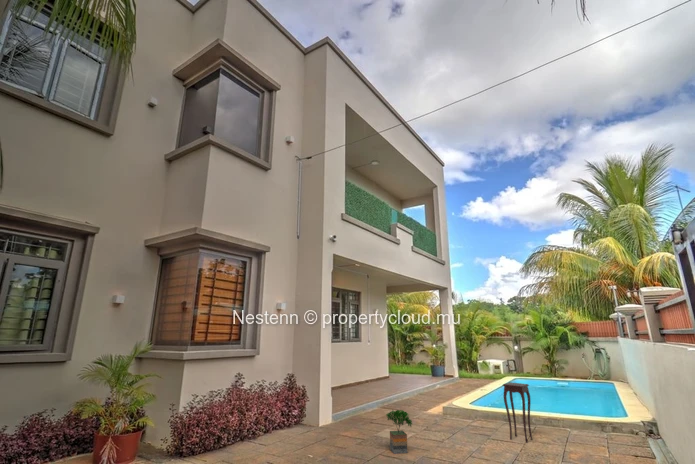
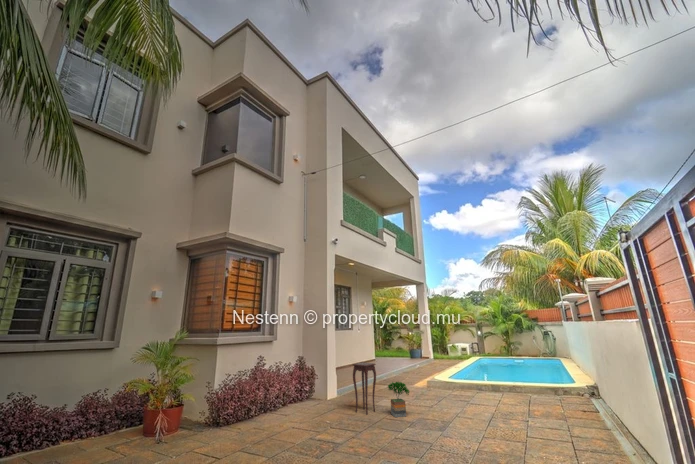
side table: present [503,382,532,443] -> present [353,362,376,415]

